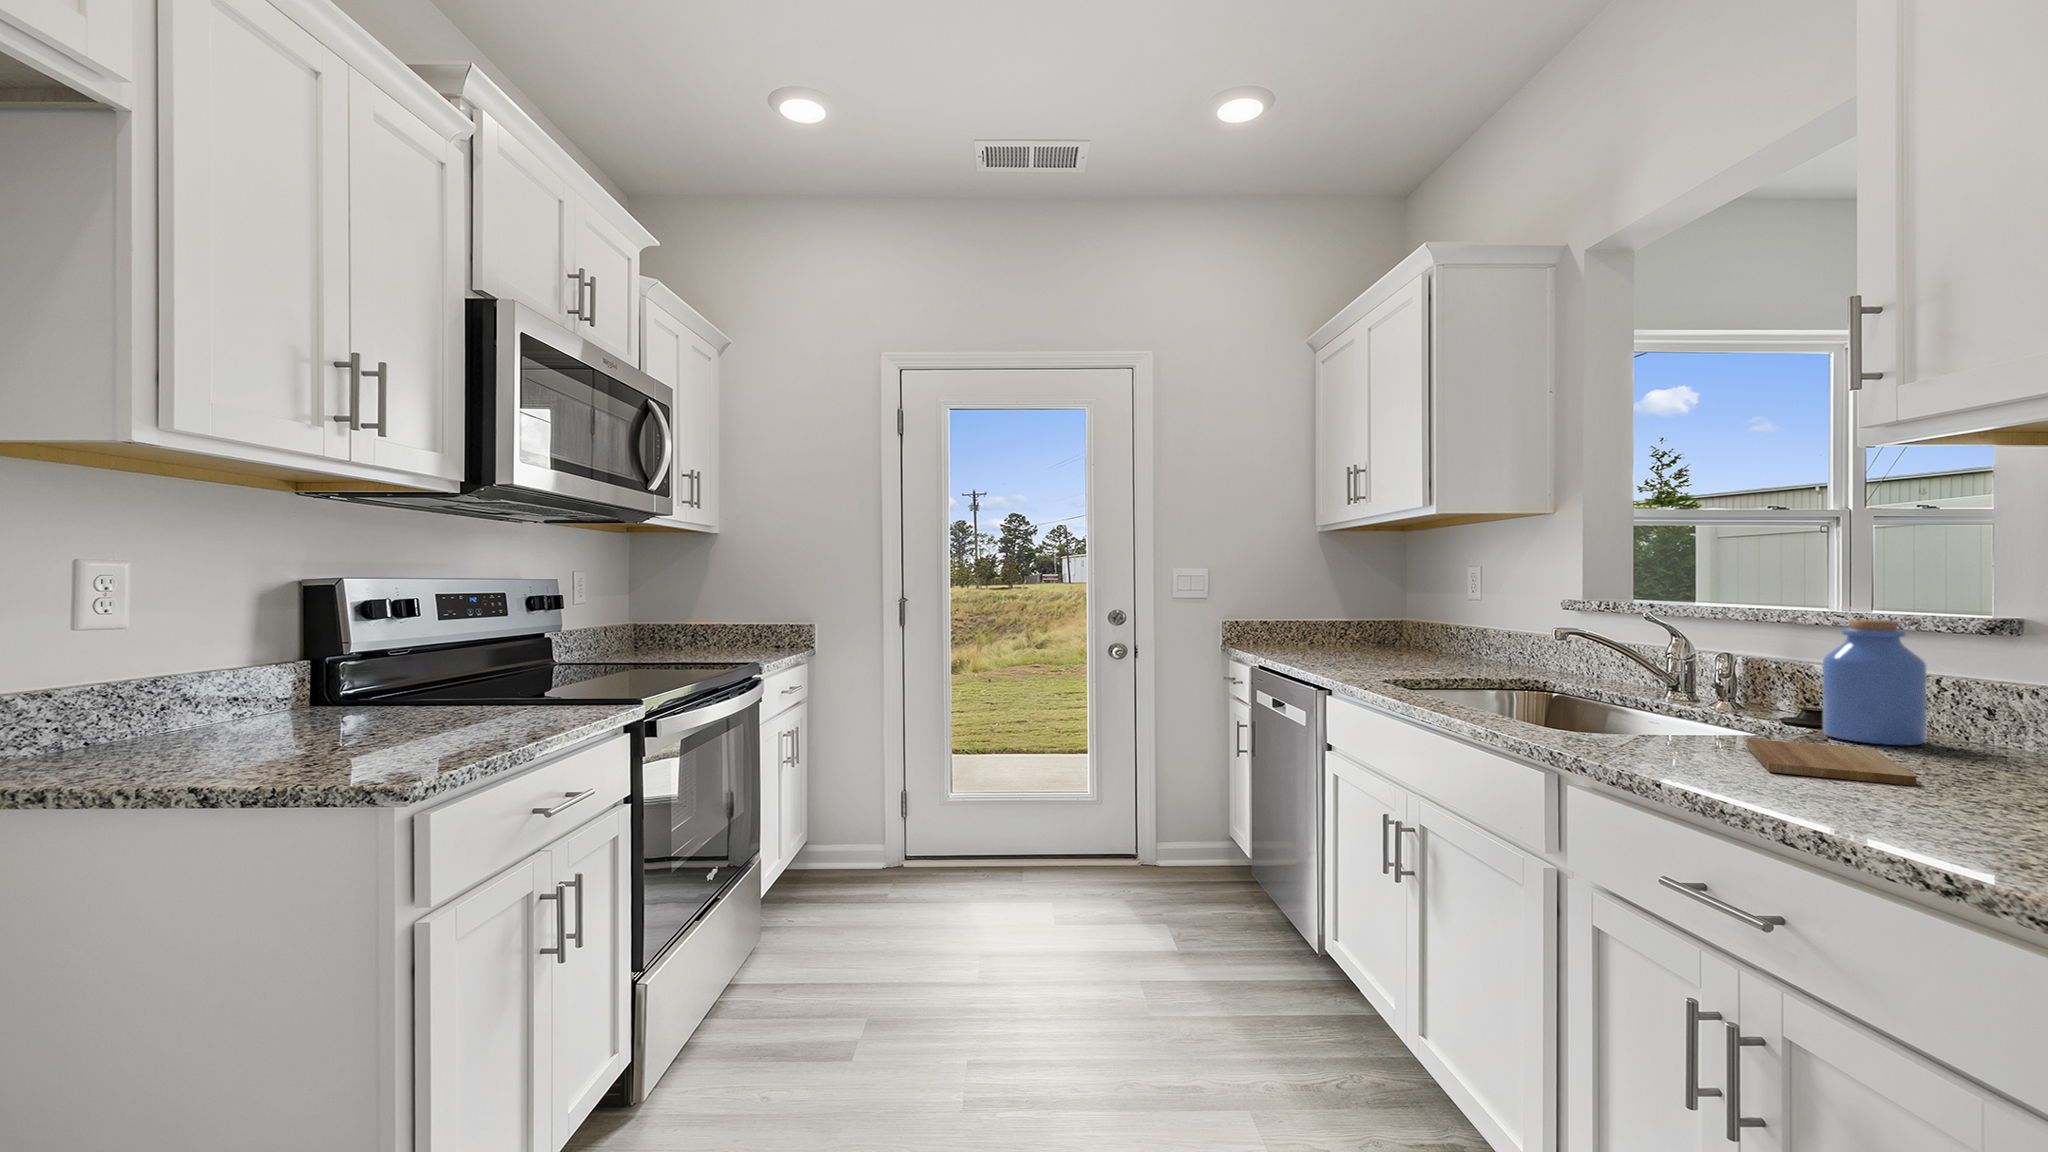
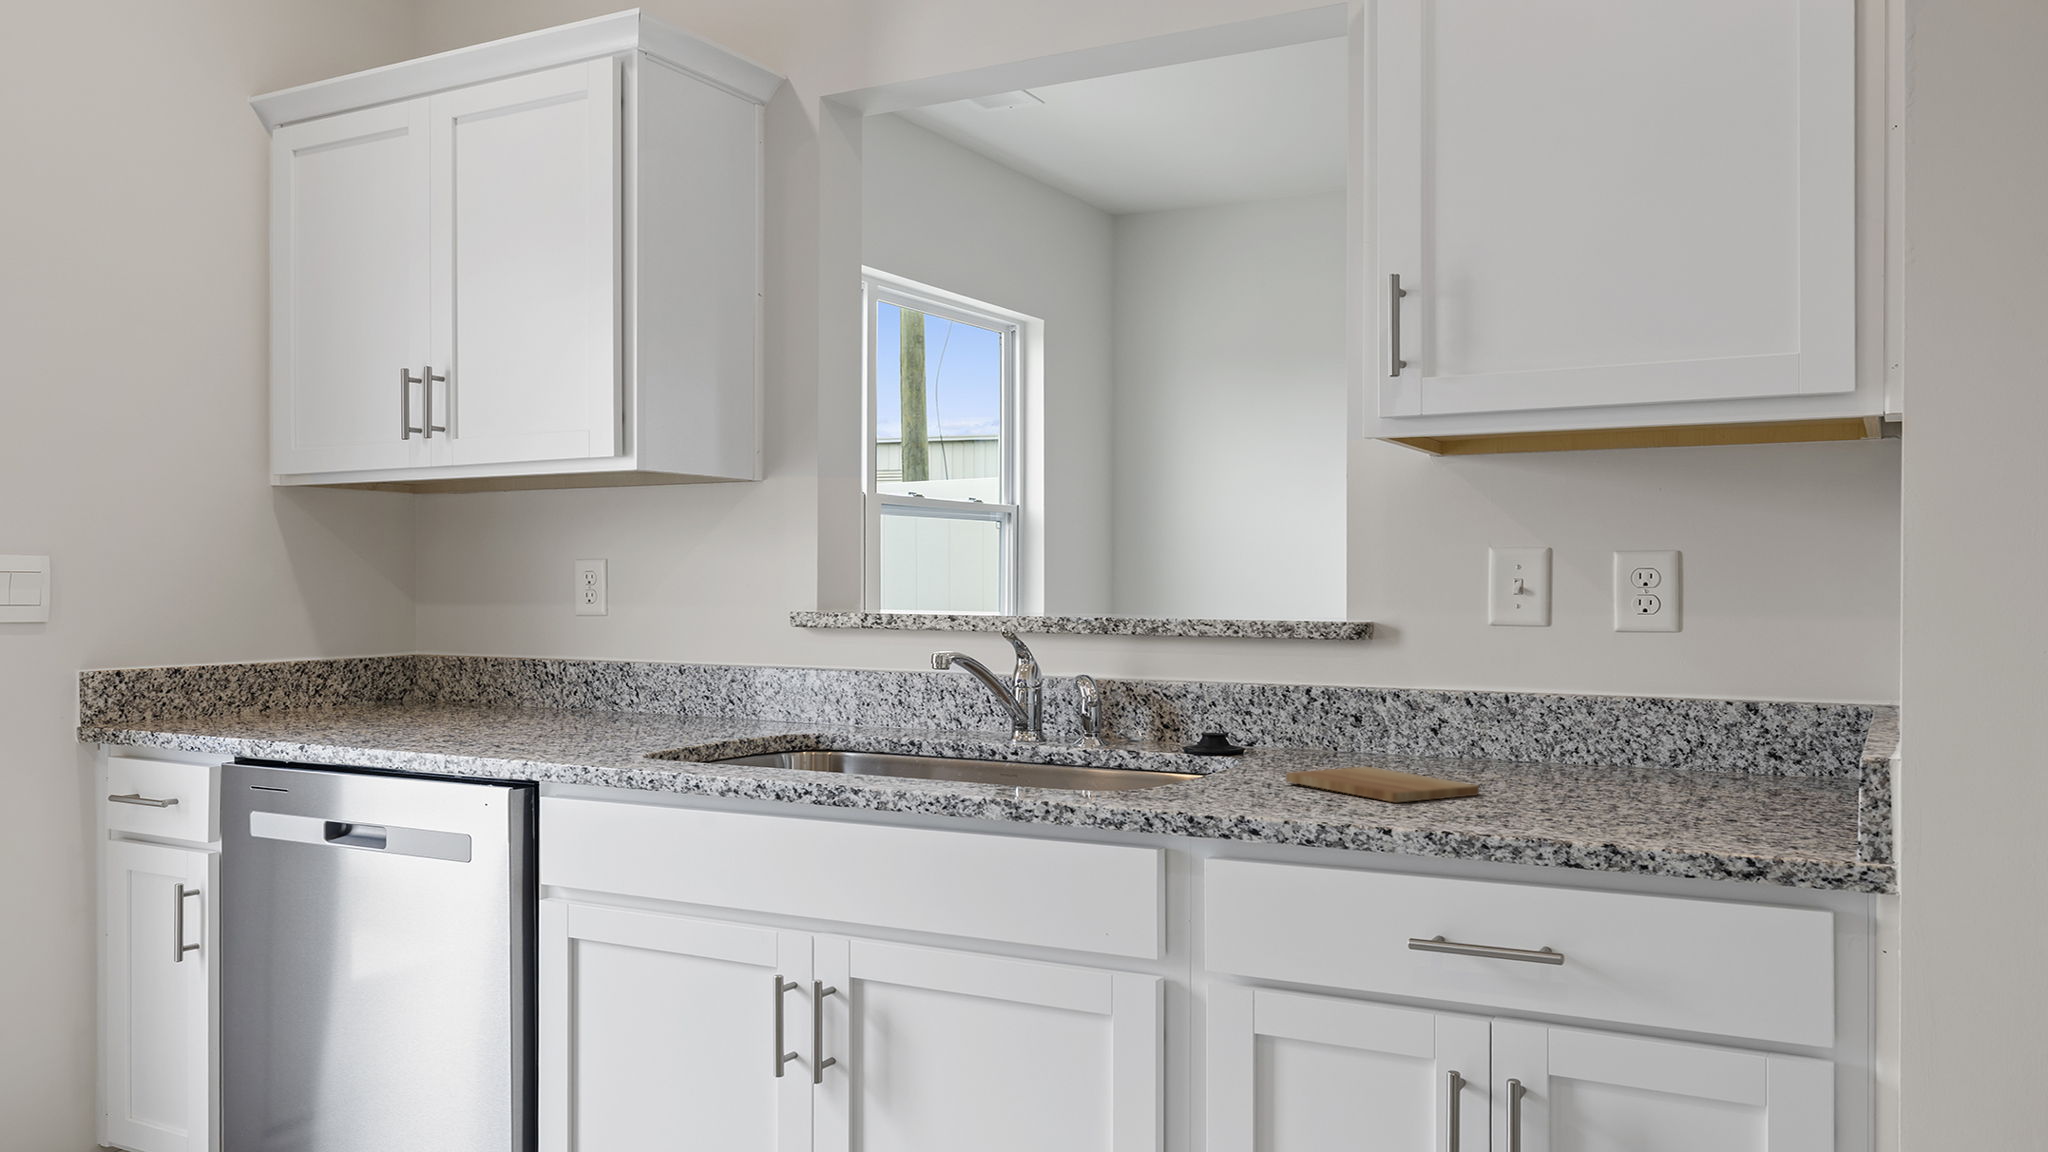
jar: present [1823,619,1927,745] -> none [1254,629,1337,763]

